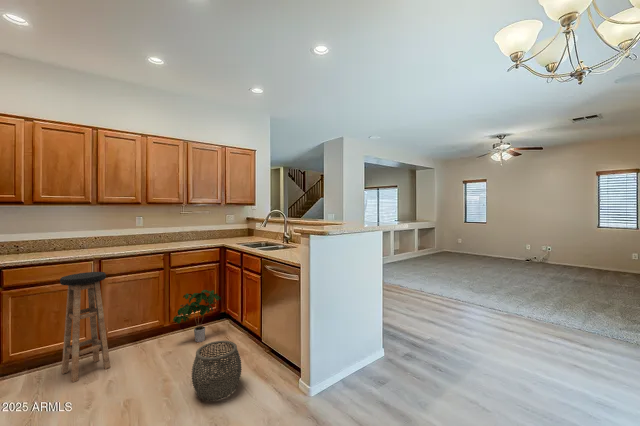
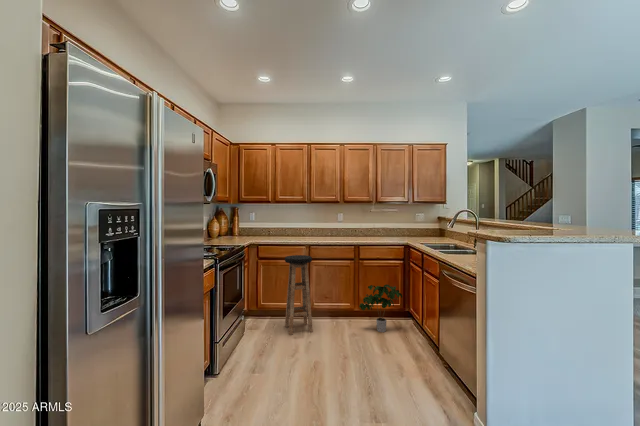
woven basket: present [192,341,242,400] -> none [363,334,409,389]

